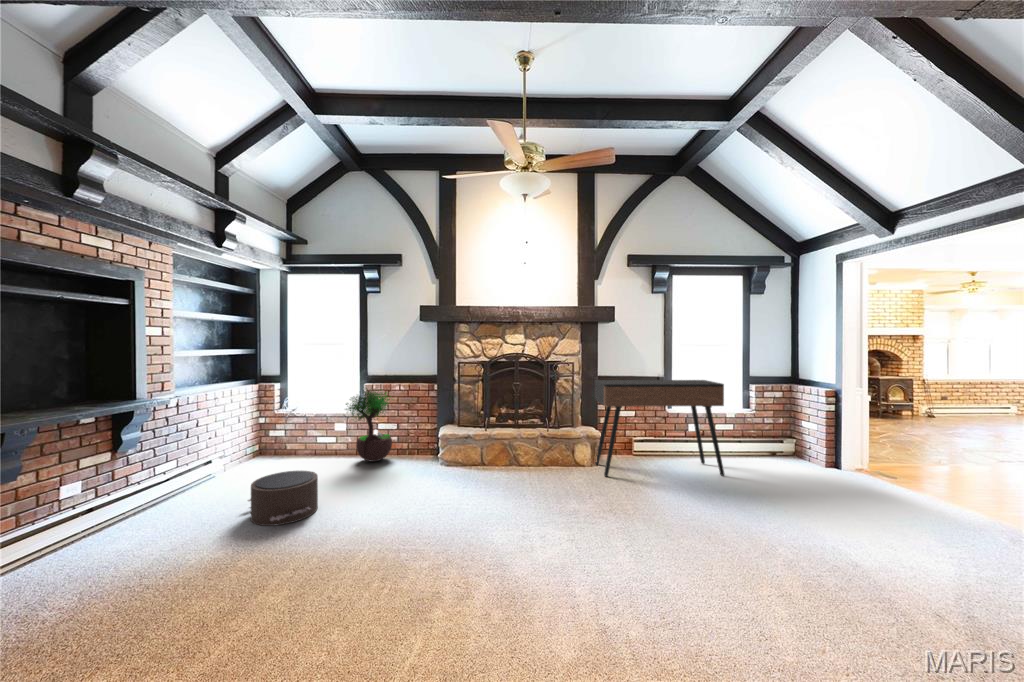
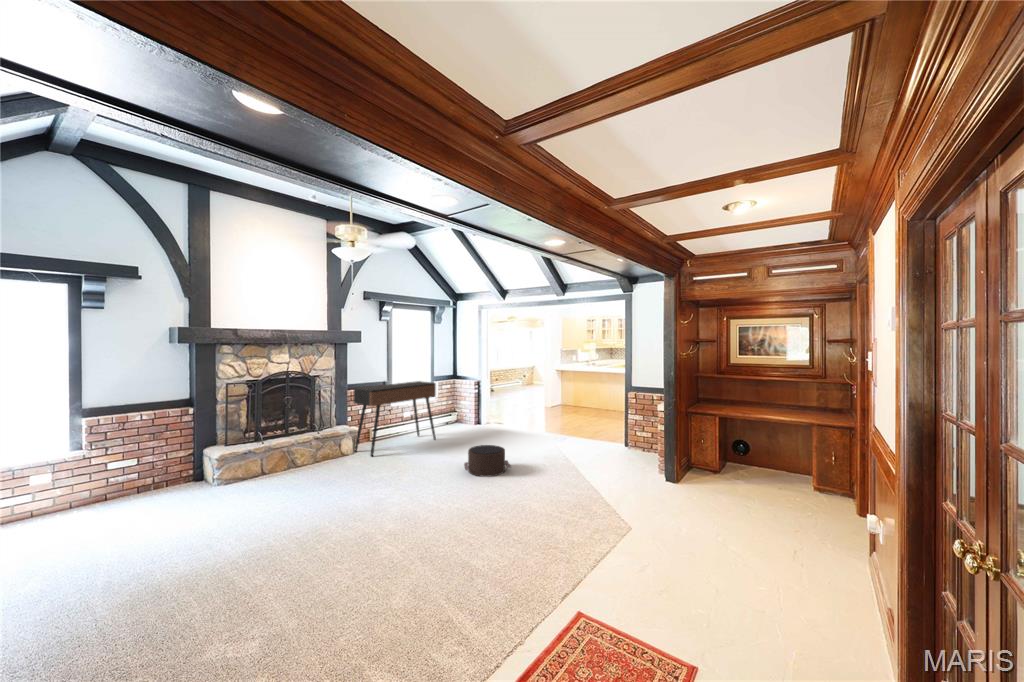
potted tree: present [346,391,392,462] -> none [80,417,154,507]
pouf: present [248,471,318,526] -> present [464,445,511,477]

